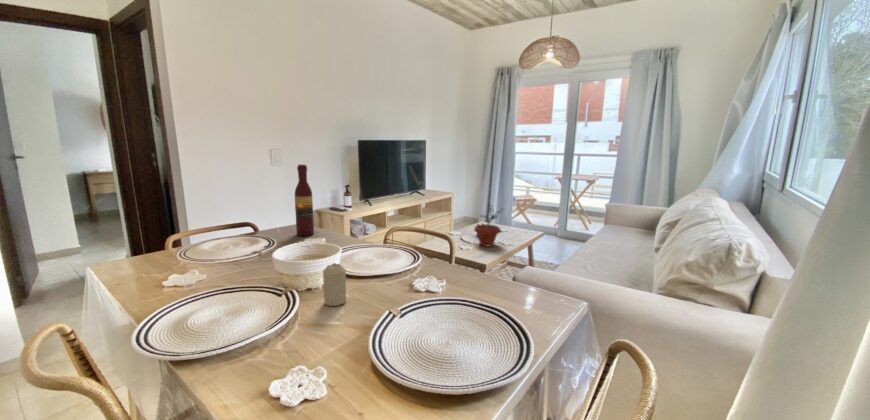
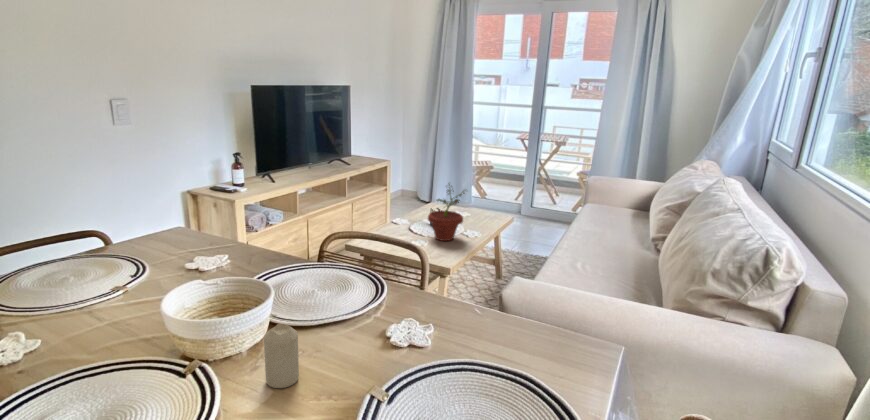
wine bottle: present [295,165,314,236] -> none [178,146,211,255]

